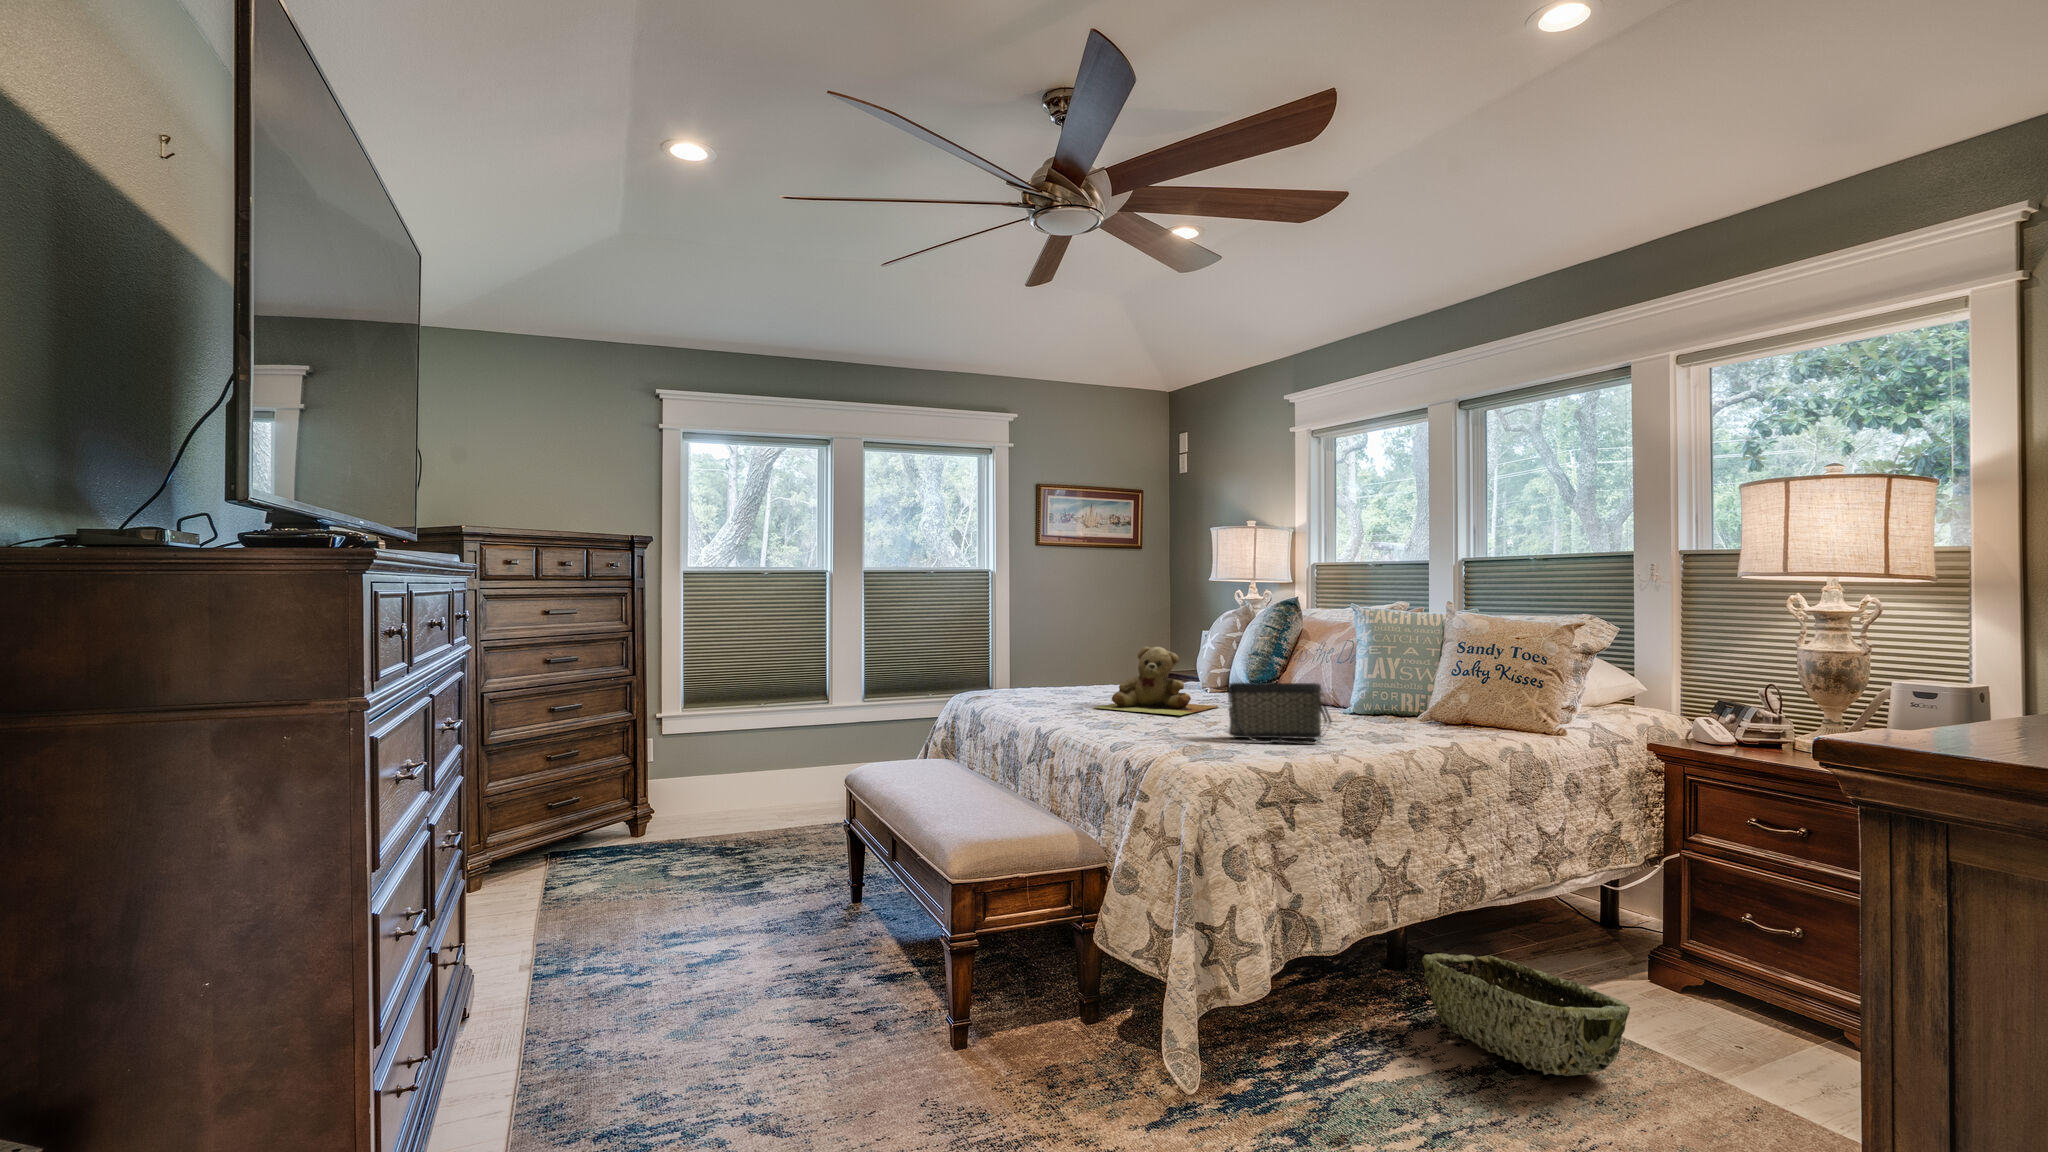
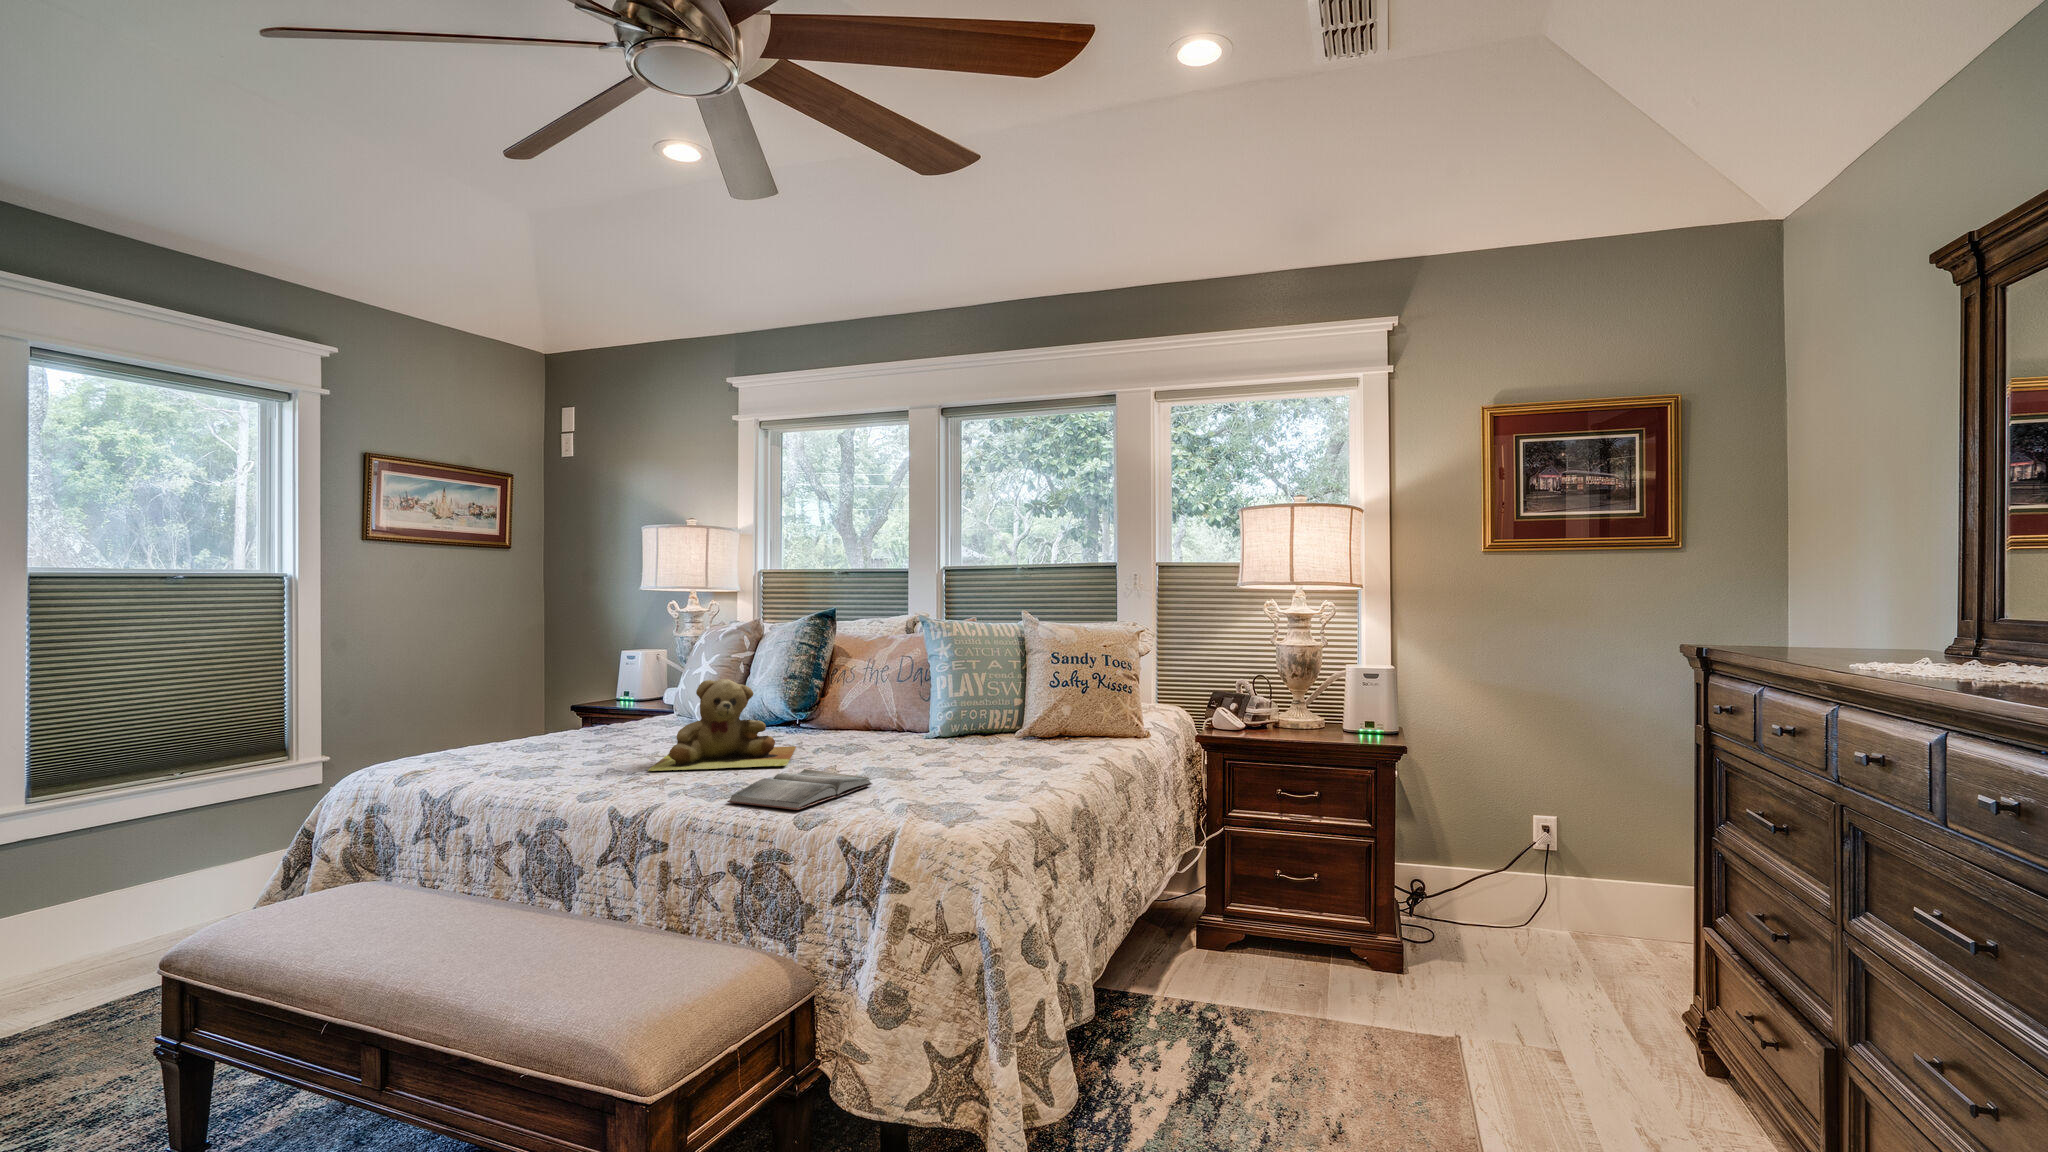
handbag: present [1228,683,1331,744] -> none [906,710,1018,786]
hardback book: none [1094,715,1206,737] -> present [727,769,872,810]
woven basket: present [1422,953,1630,1076] -> none [1122,963,1300,1067]

